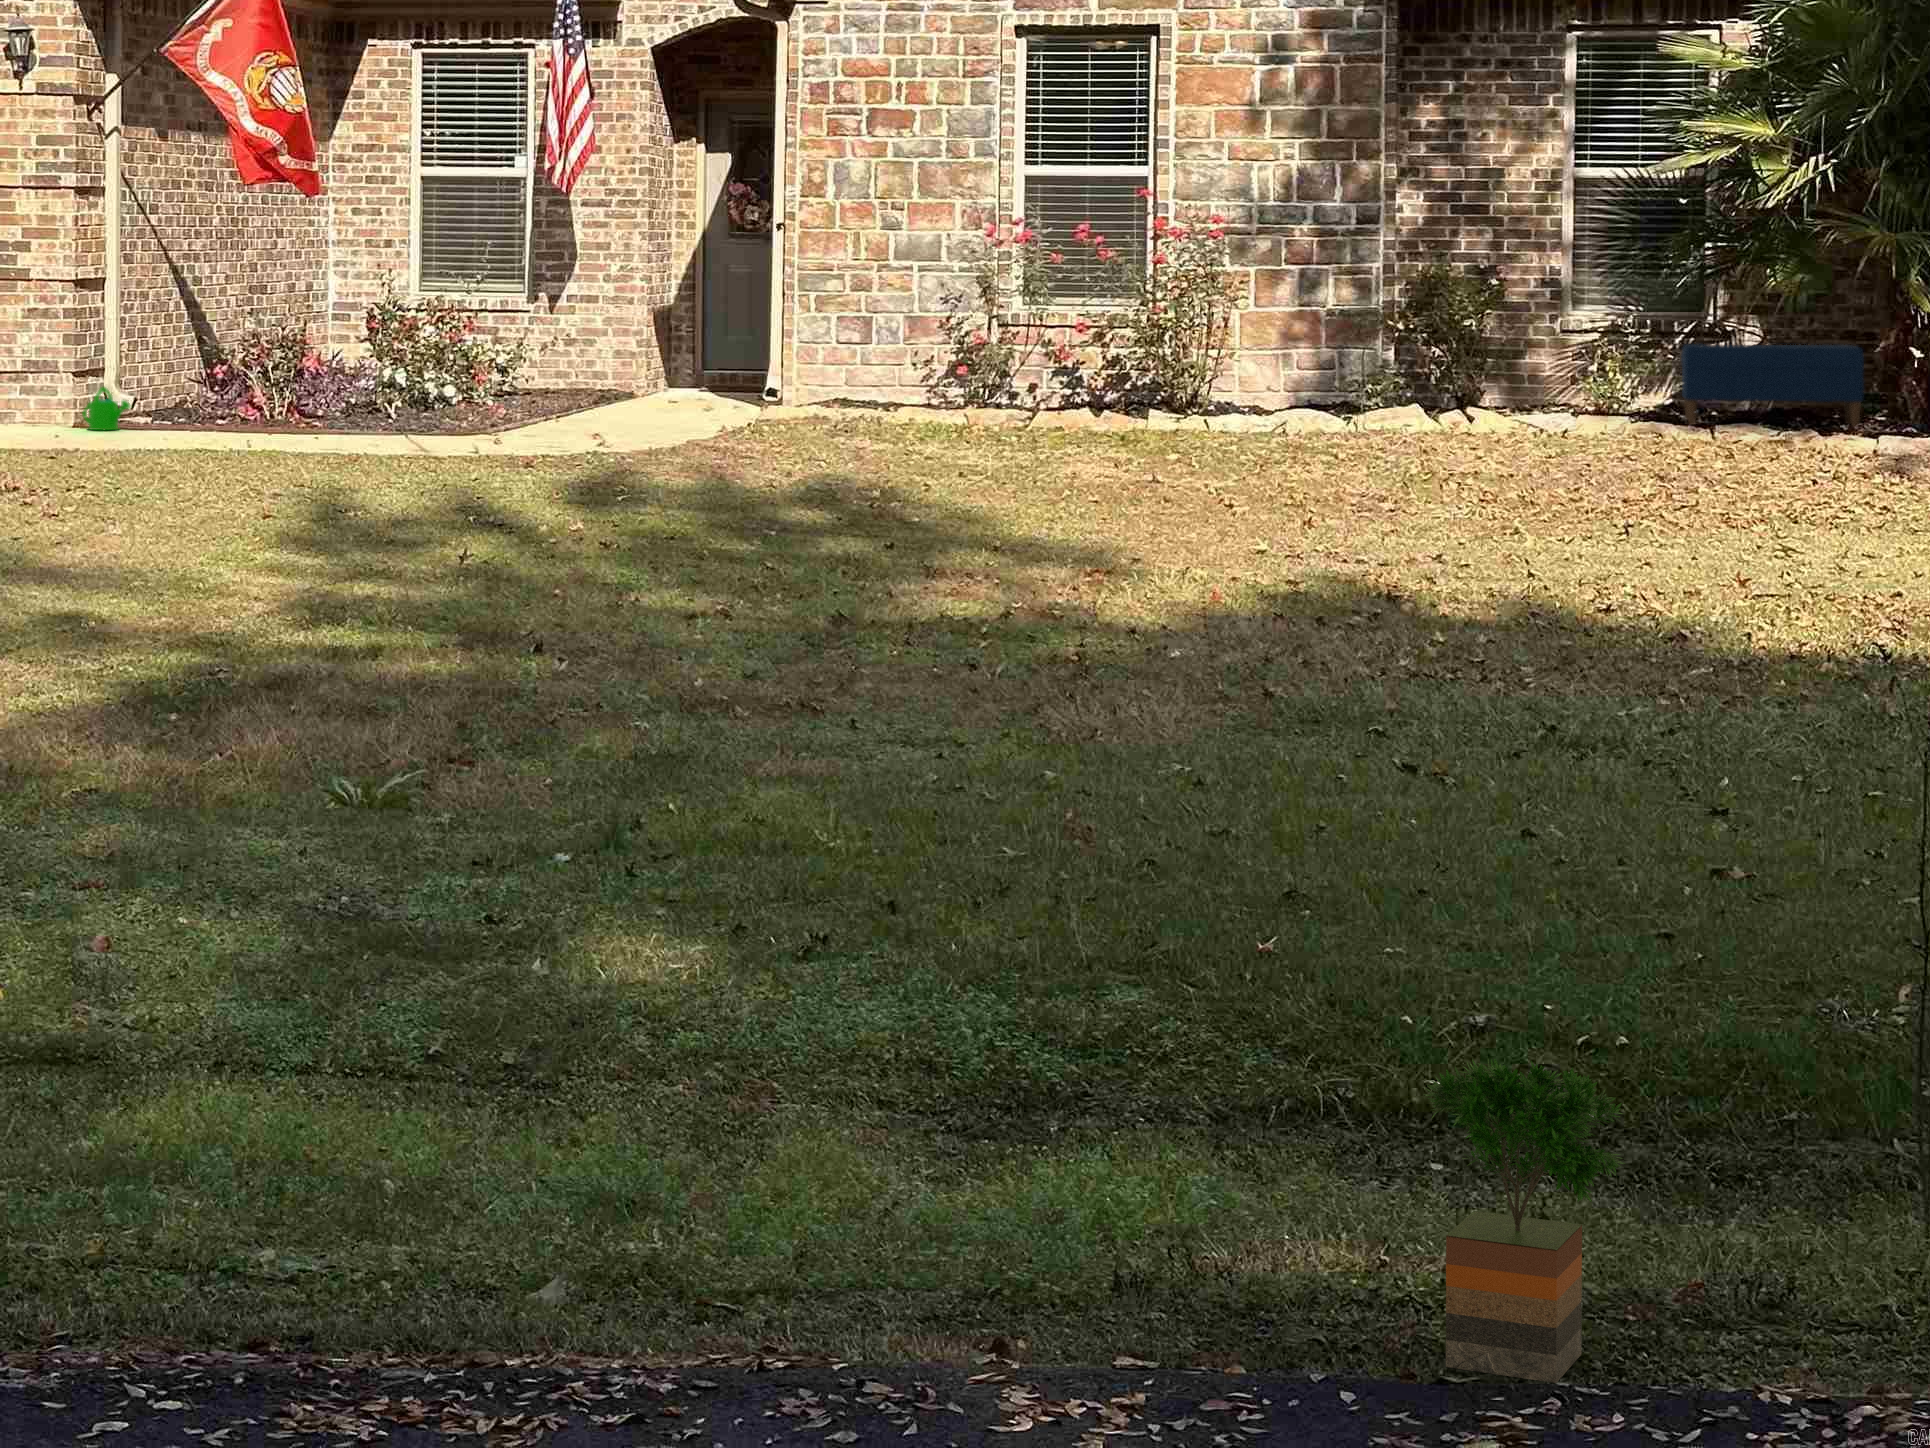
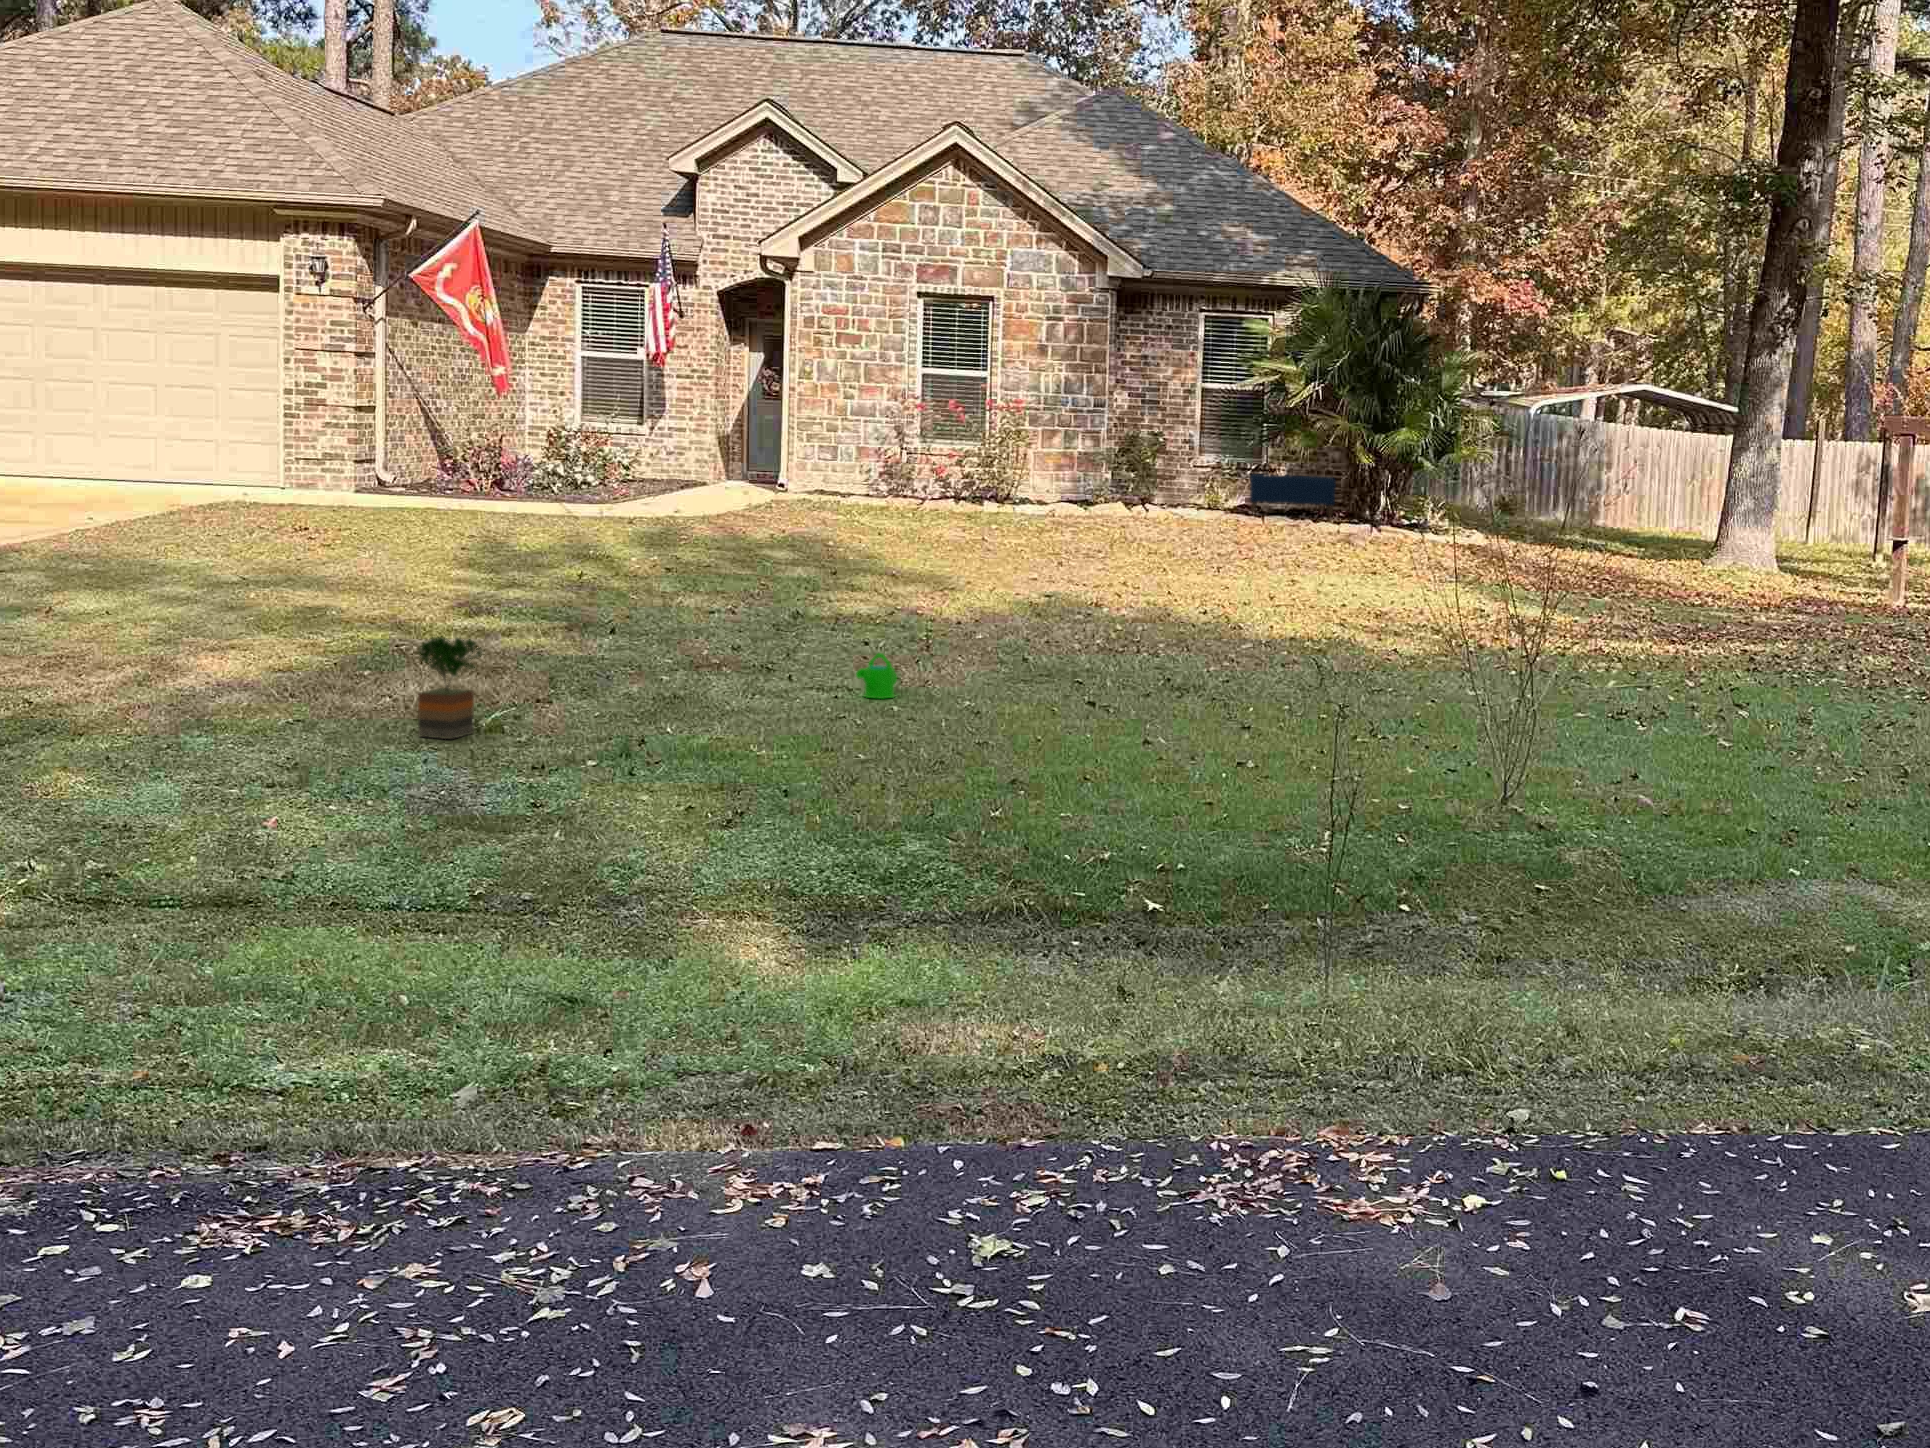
watering can: present [82,387,131,430] -> present [856,653,897,698]
potted tree: present [1425,1059,1624,1383] -> present [418,636,482,739]

